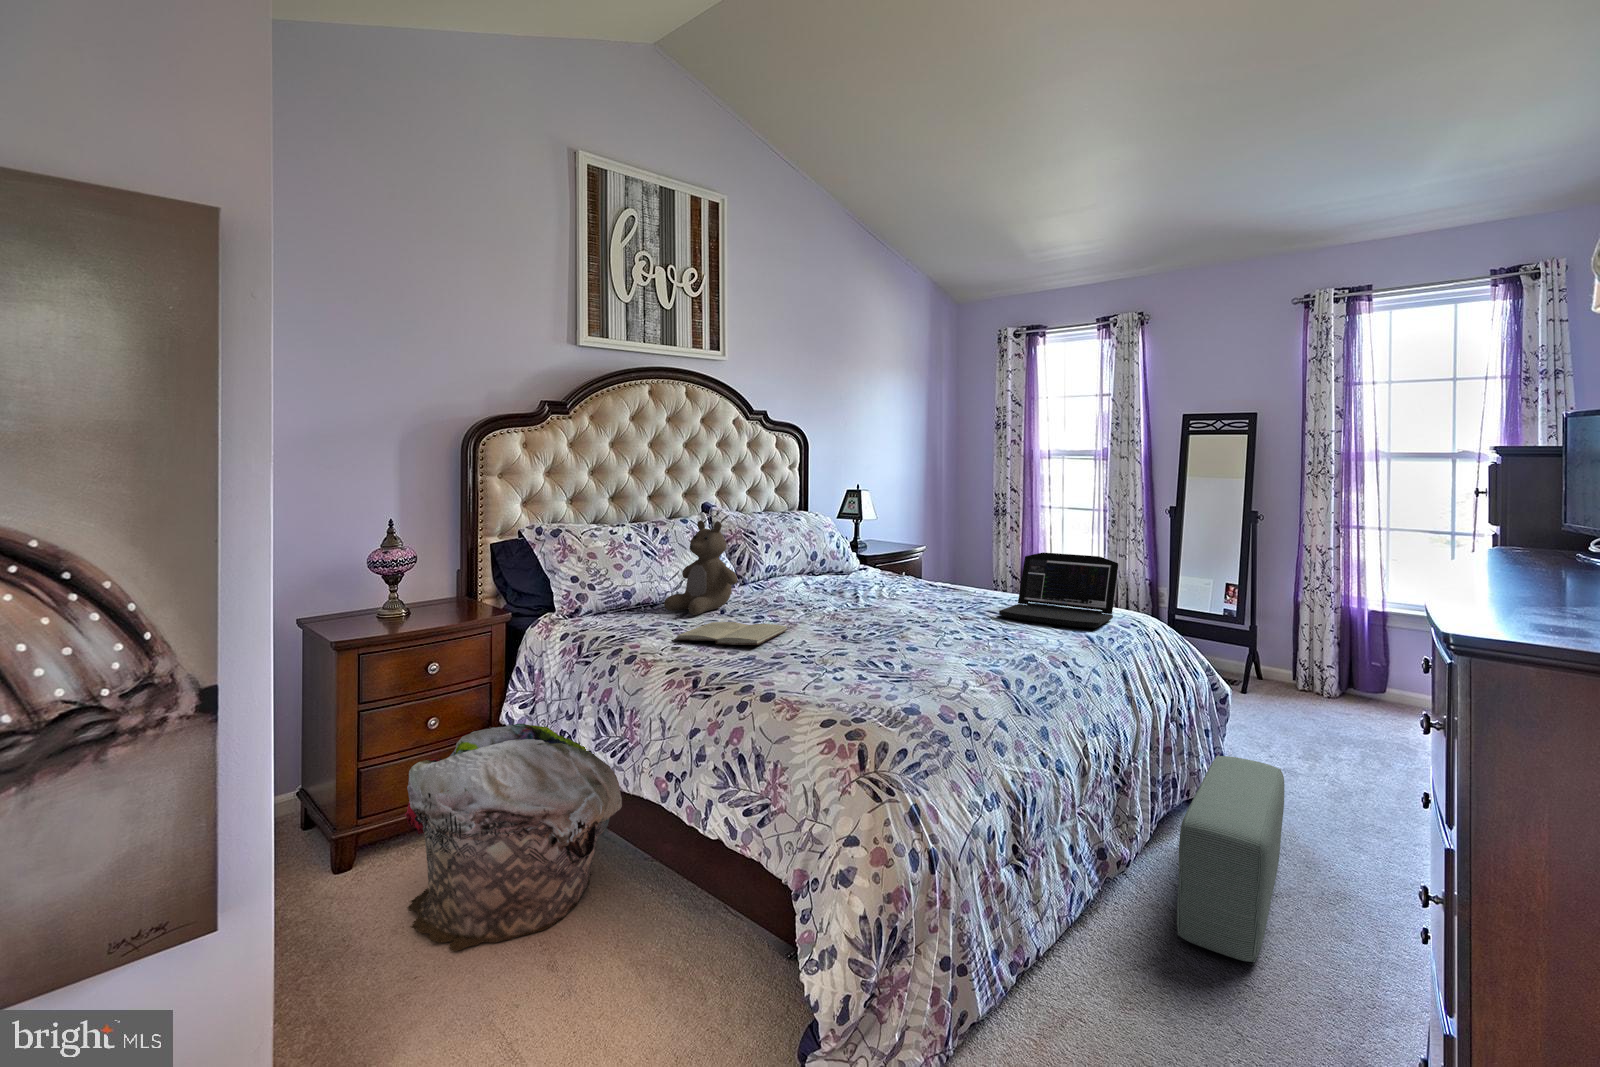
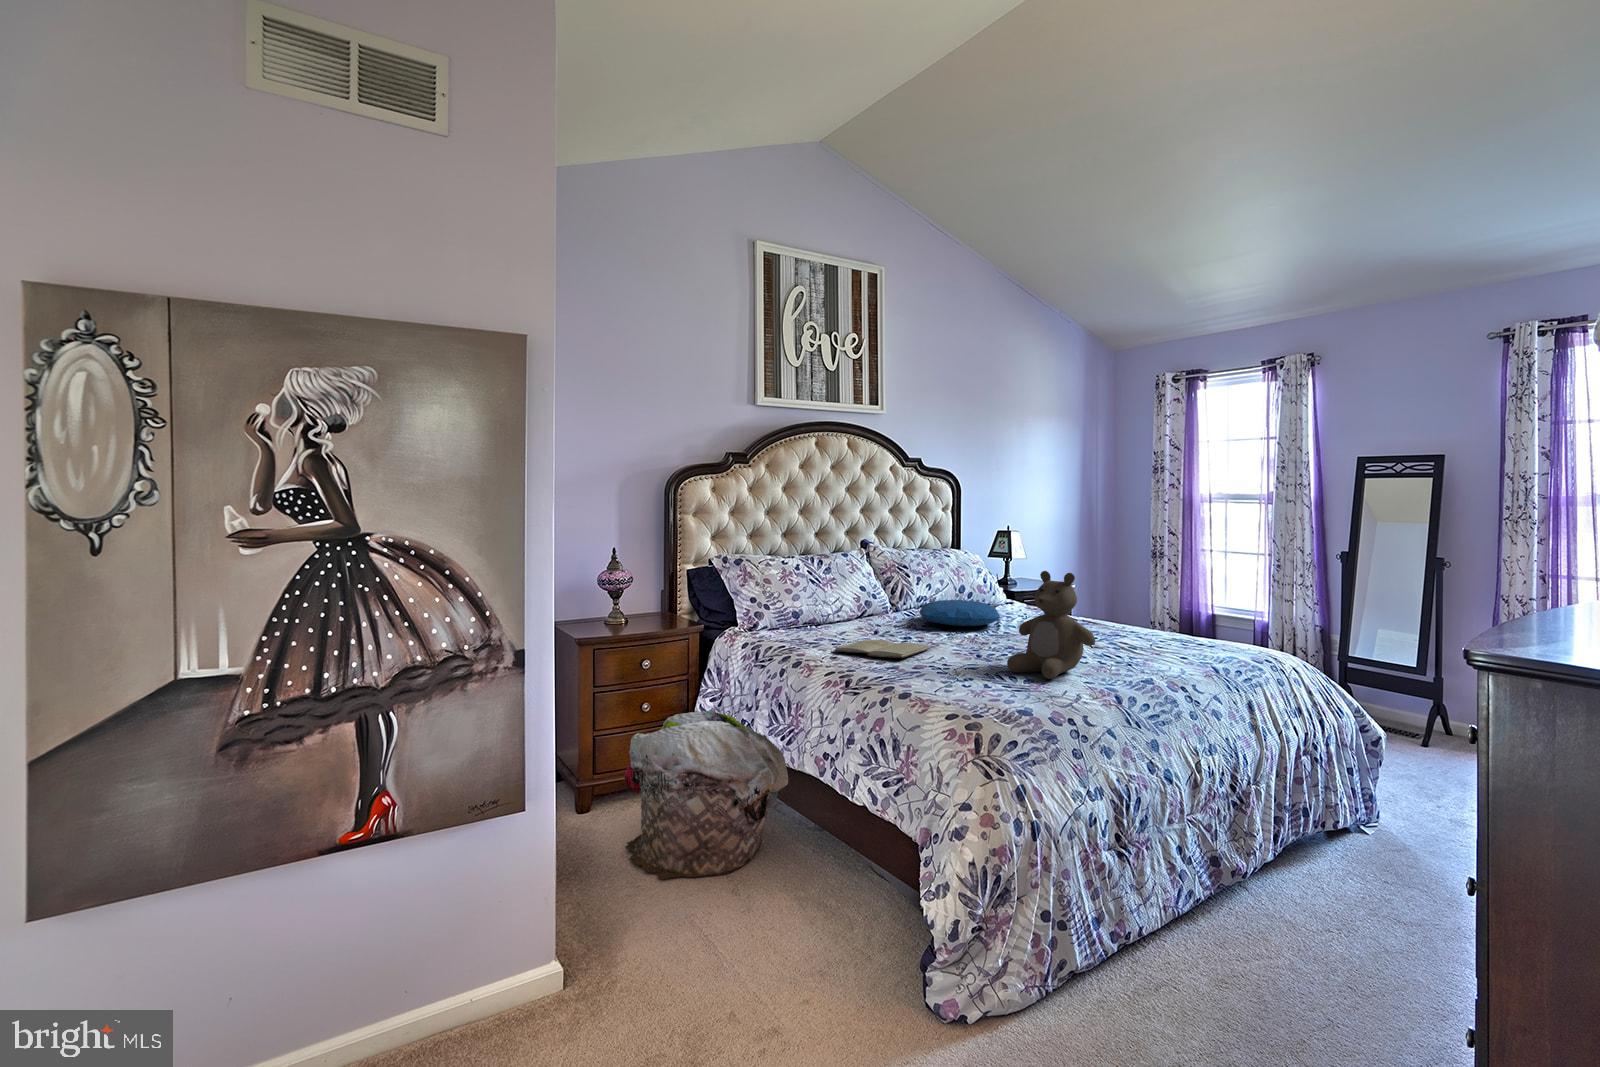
teddy bear: present [664,520,738,615] -> present [1007,571,1095,679]
laptop: present [999,553,1118,628] -> none [1130,590,1252,661]
pillow: none [771,569,860,598] -> present [919,600,1000,626]
pouf: present [1177,756,1285,962] -> none [1285,790,1418,973]

